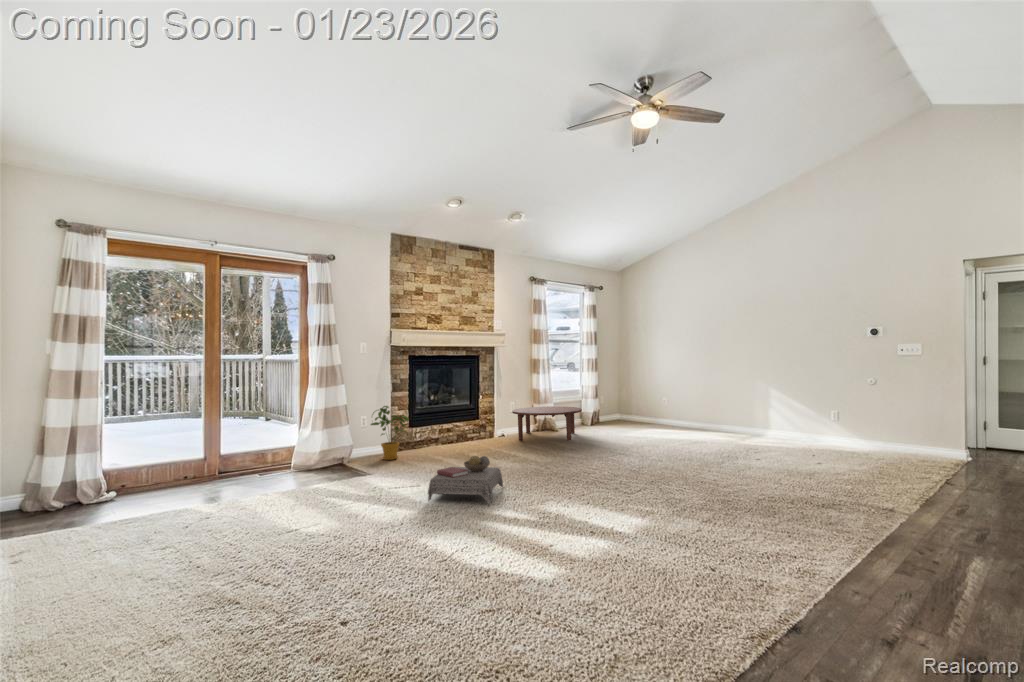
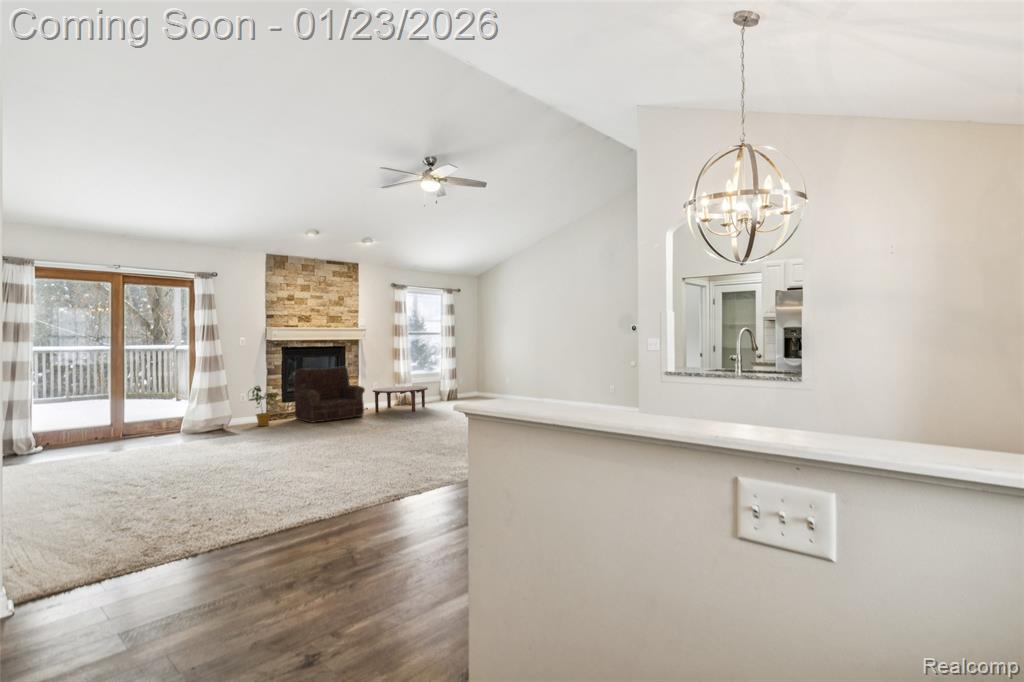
armchair: none [423,380,511,456] -> present [294,366,365,423]
ottoman: present [428,456,503,503] -> none [271,418,330,449]

